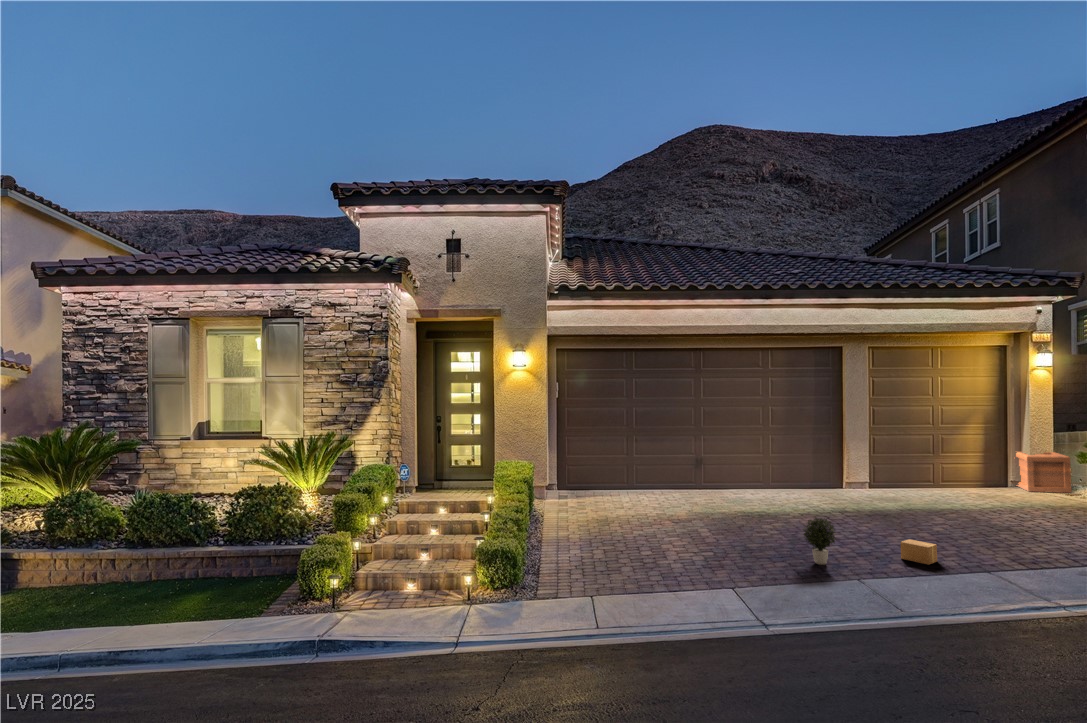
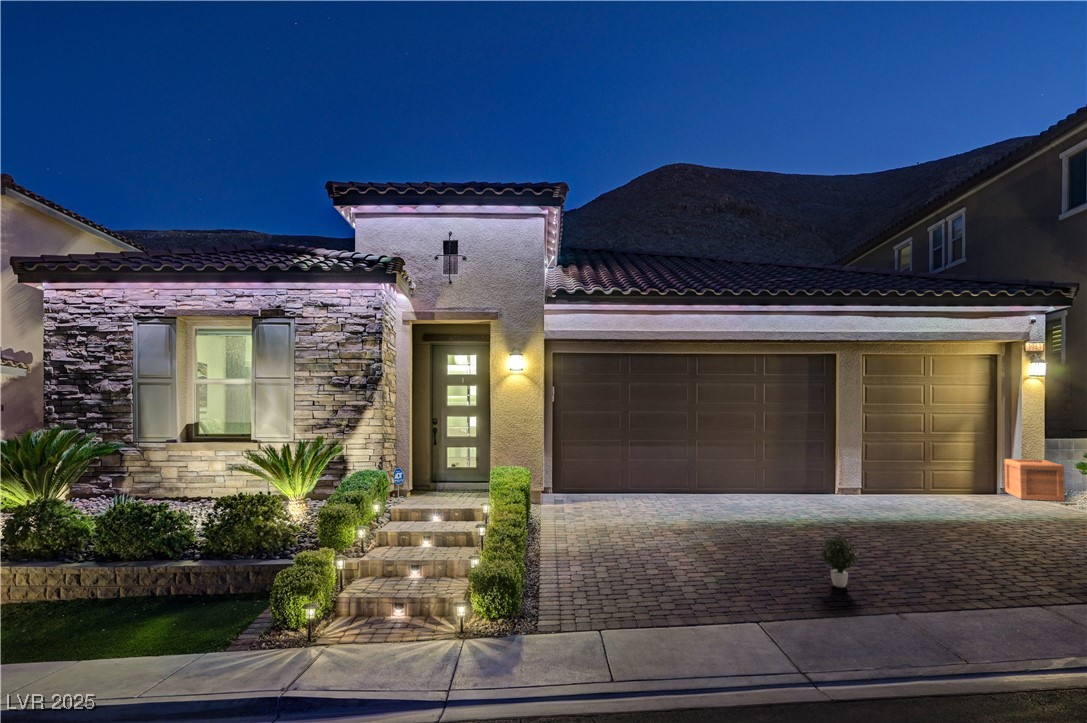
cardboard box: present [900,539,937,565] -> none [923,559,963,589]

